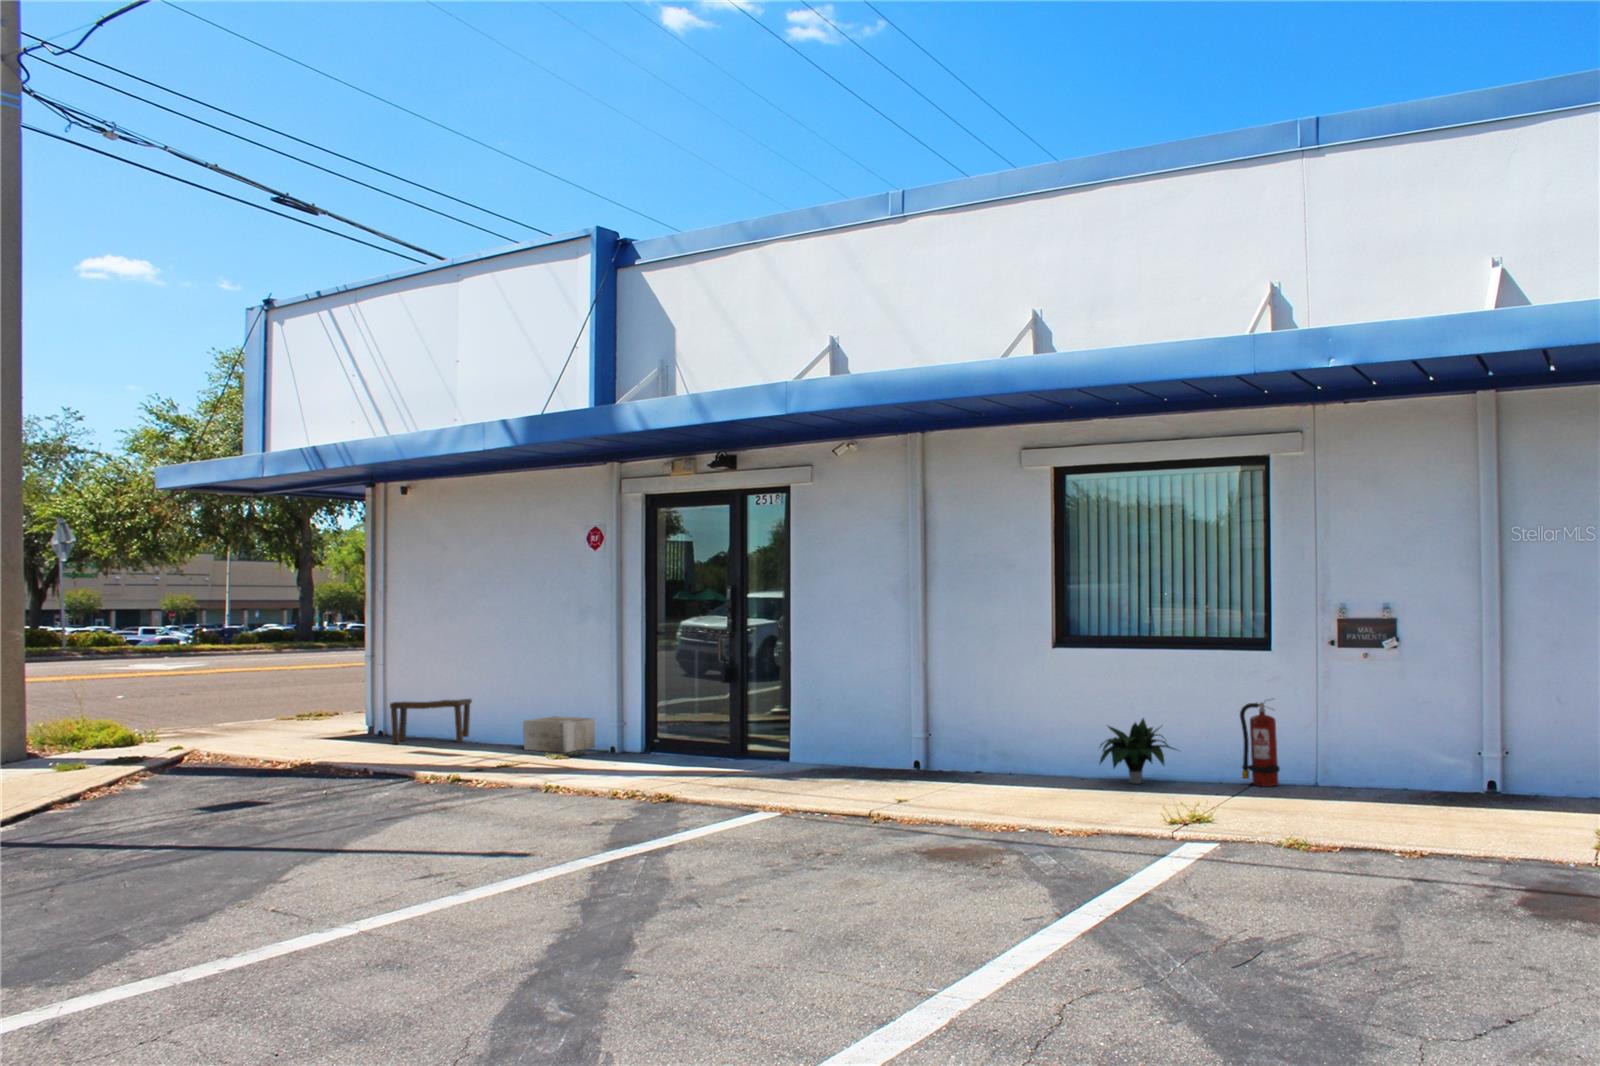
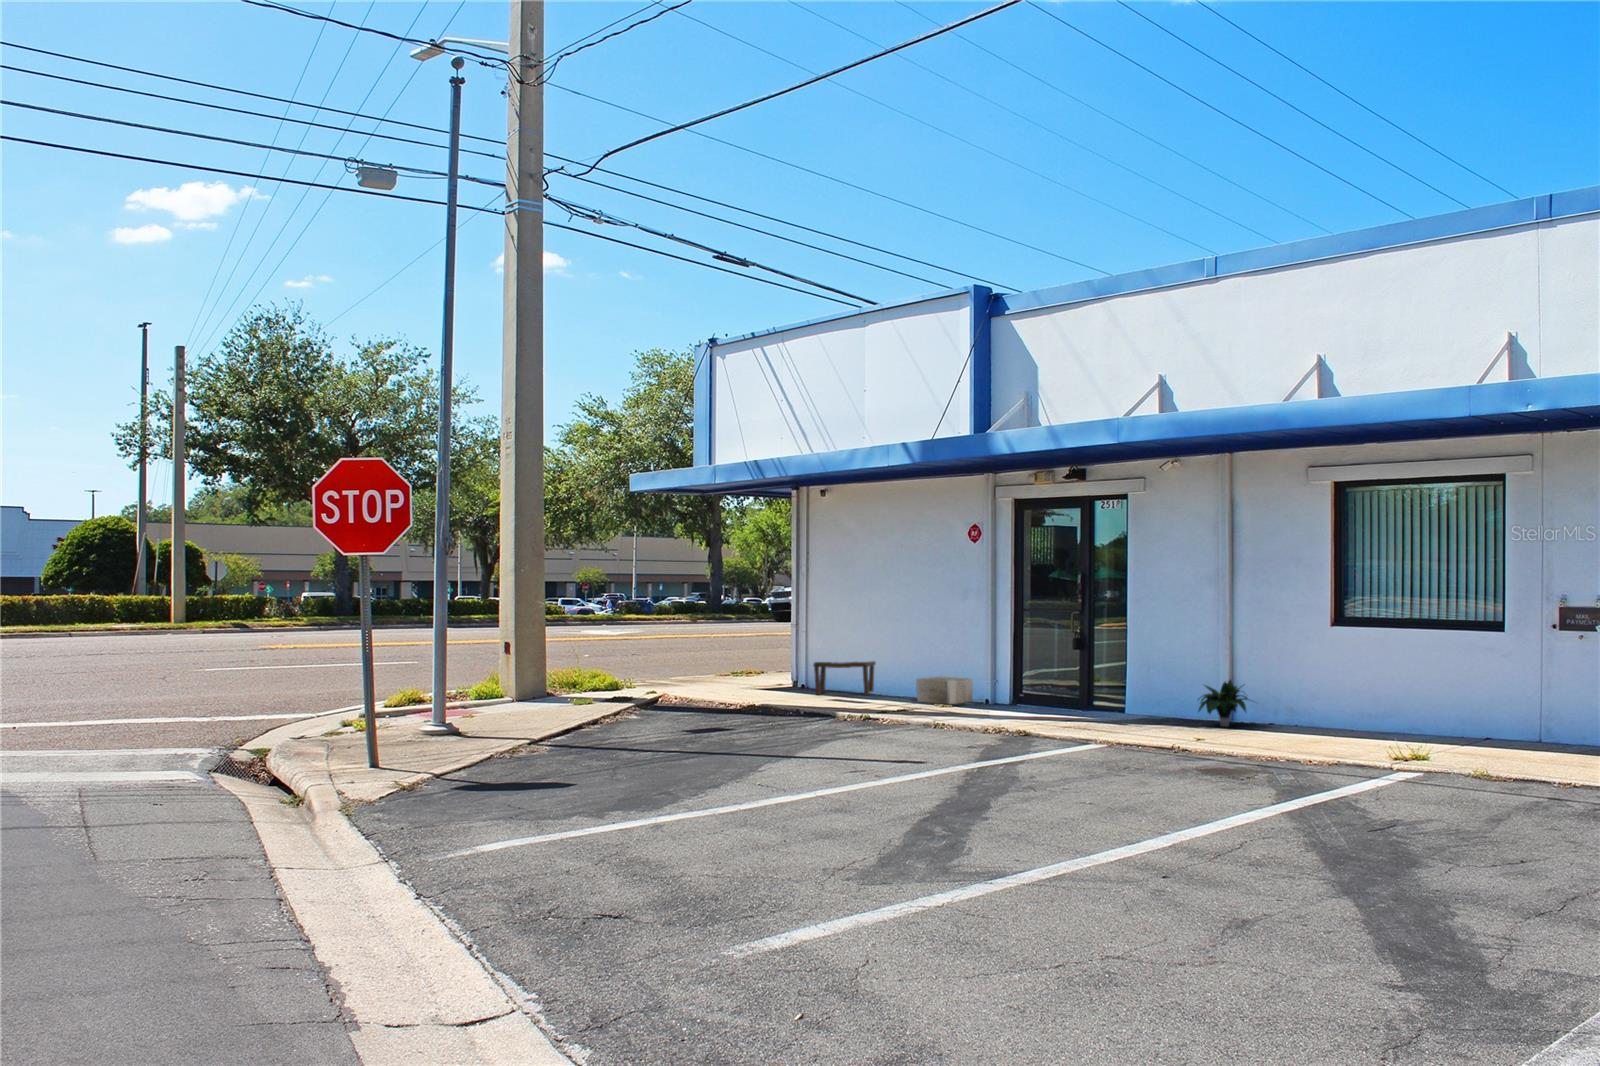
fire extinguisher: present [1240,698,1280,787] -> none [1490,673,1523,744]
potted plant: present [1100,719,1174,784] -> present [1198,680,1248,727]

